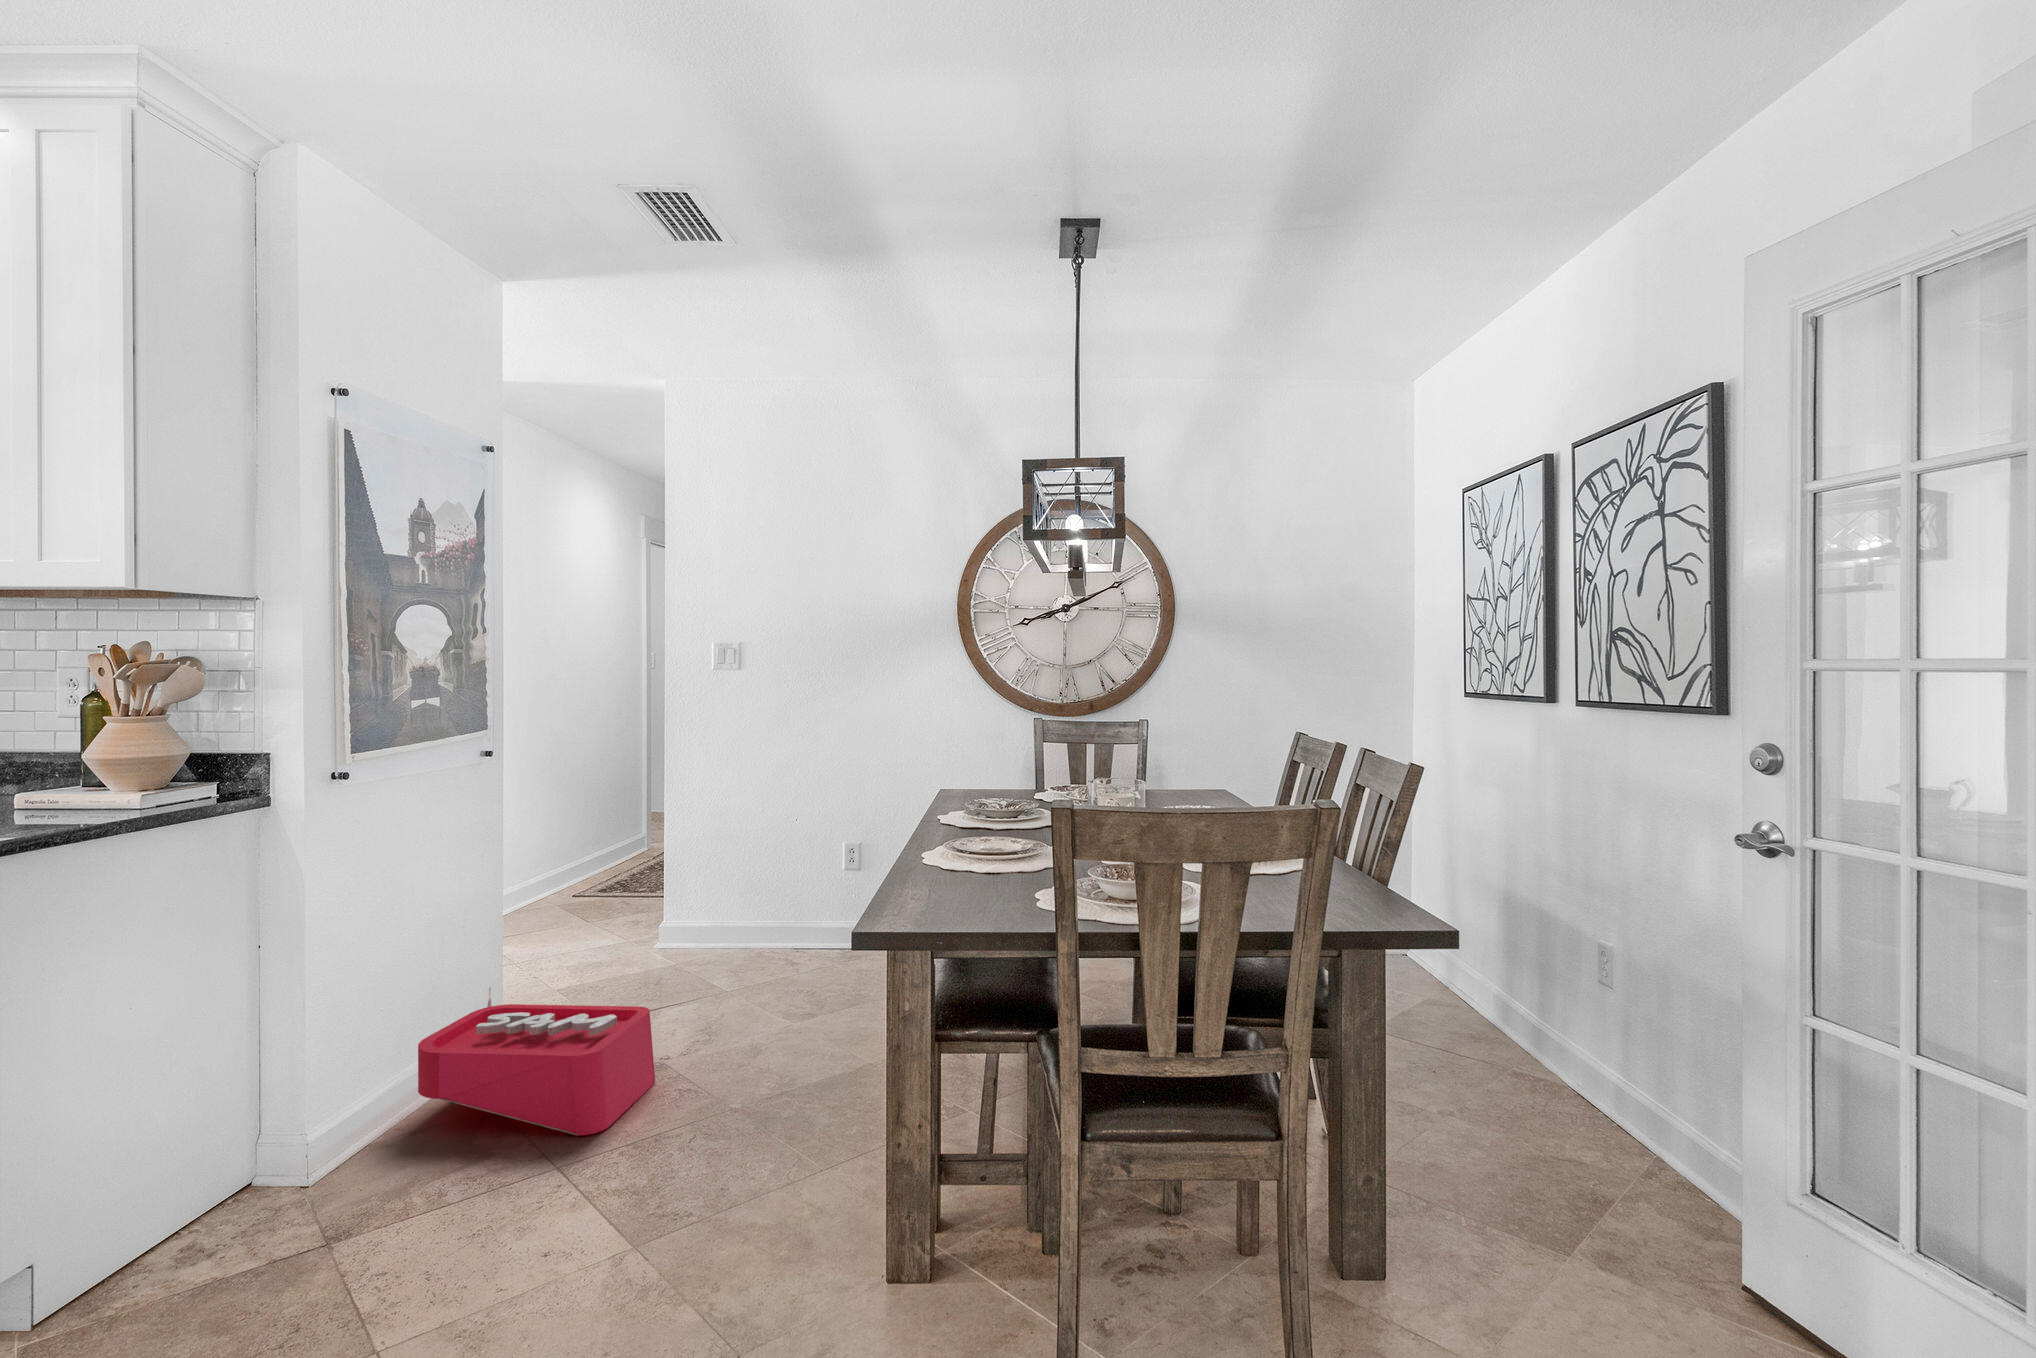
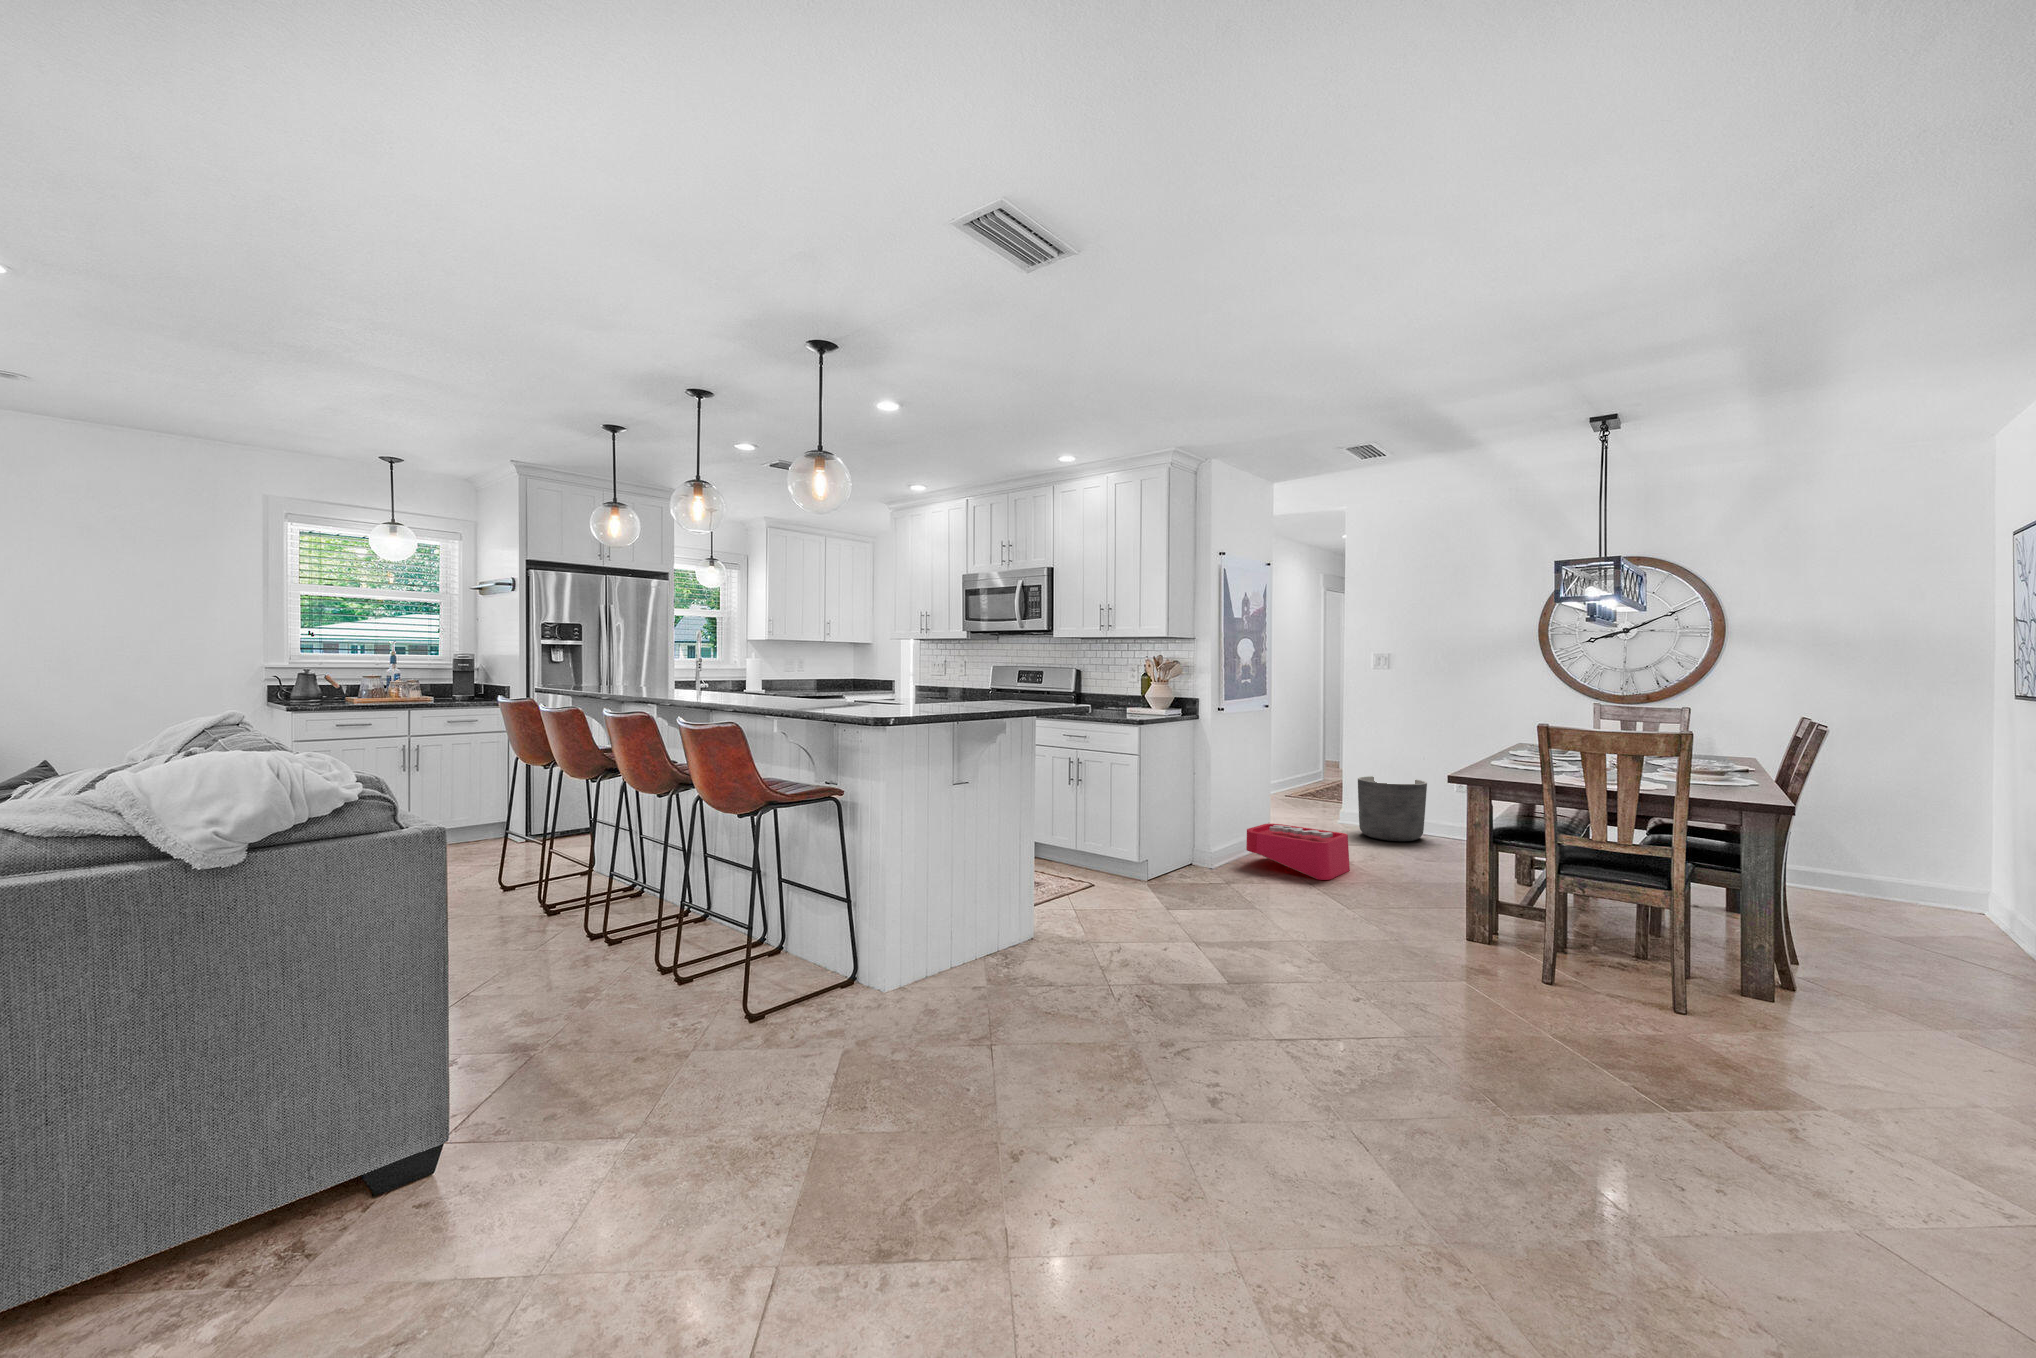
planter: none [682,855,796,975] -> present [1358,776,1427,841]

